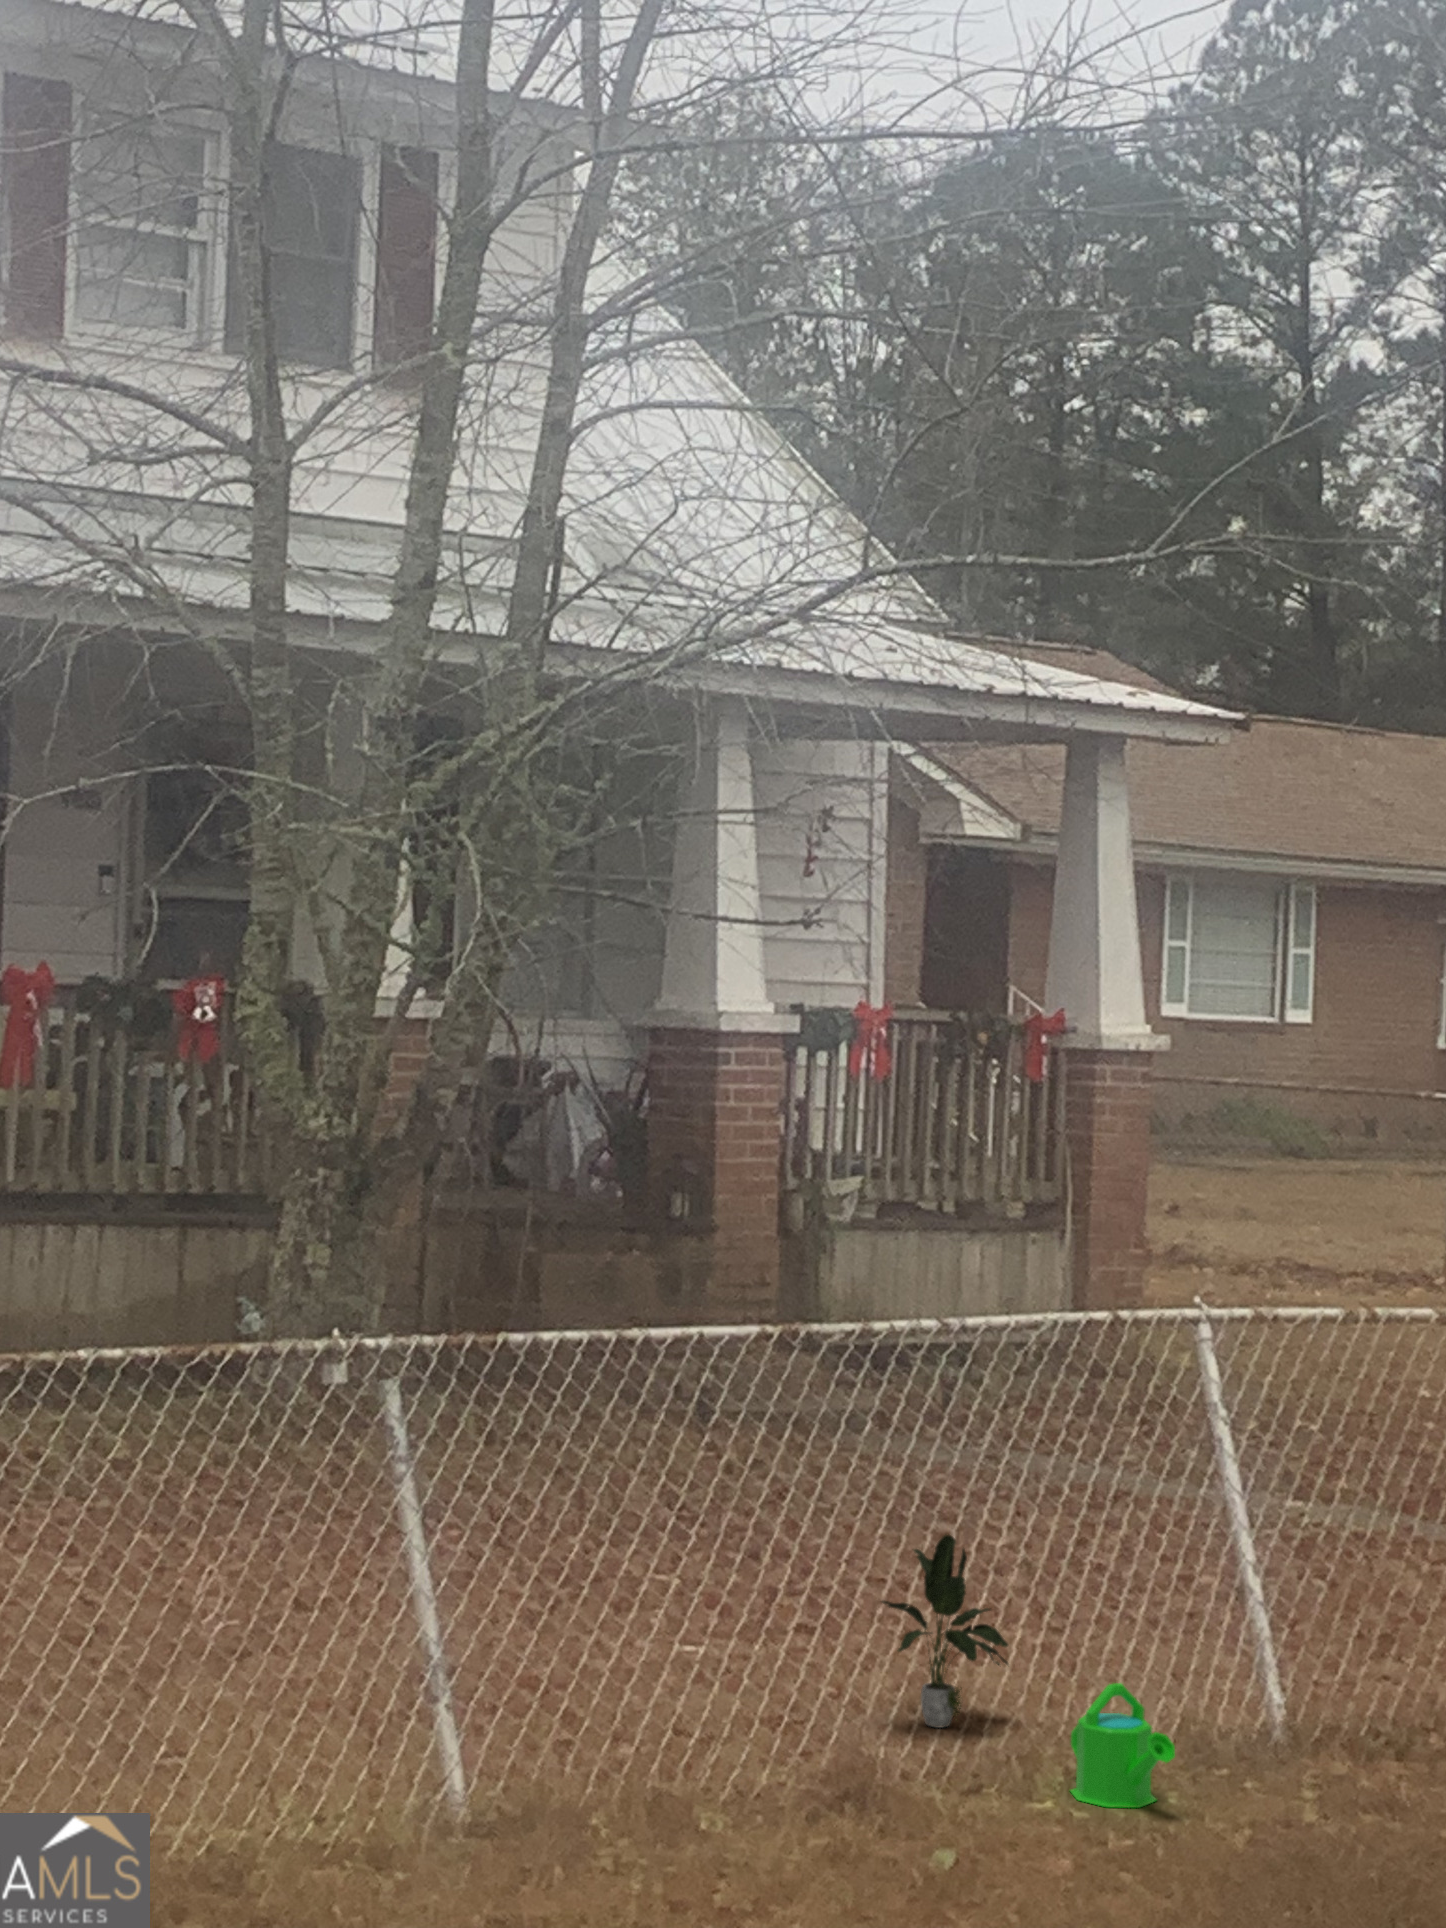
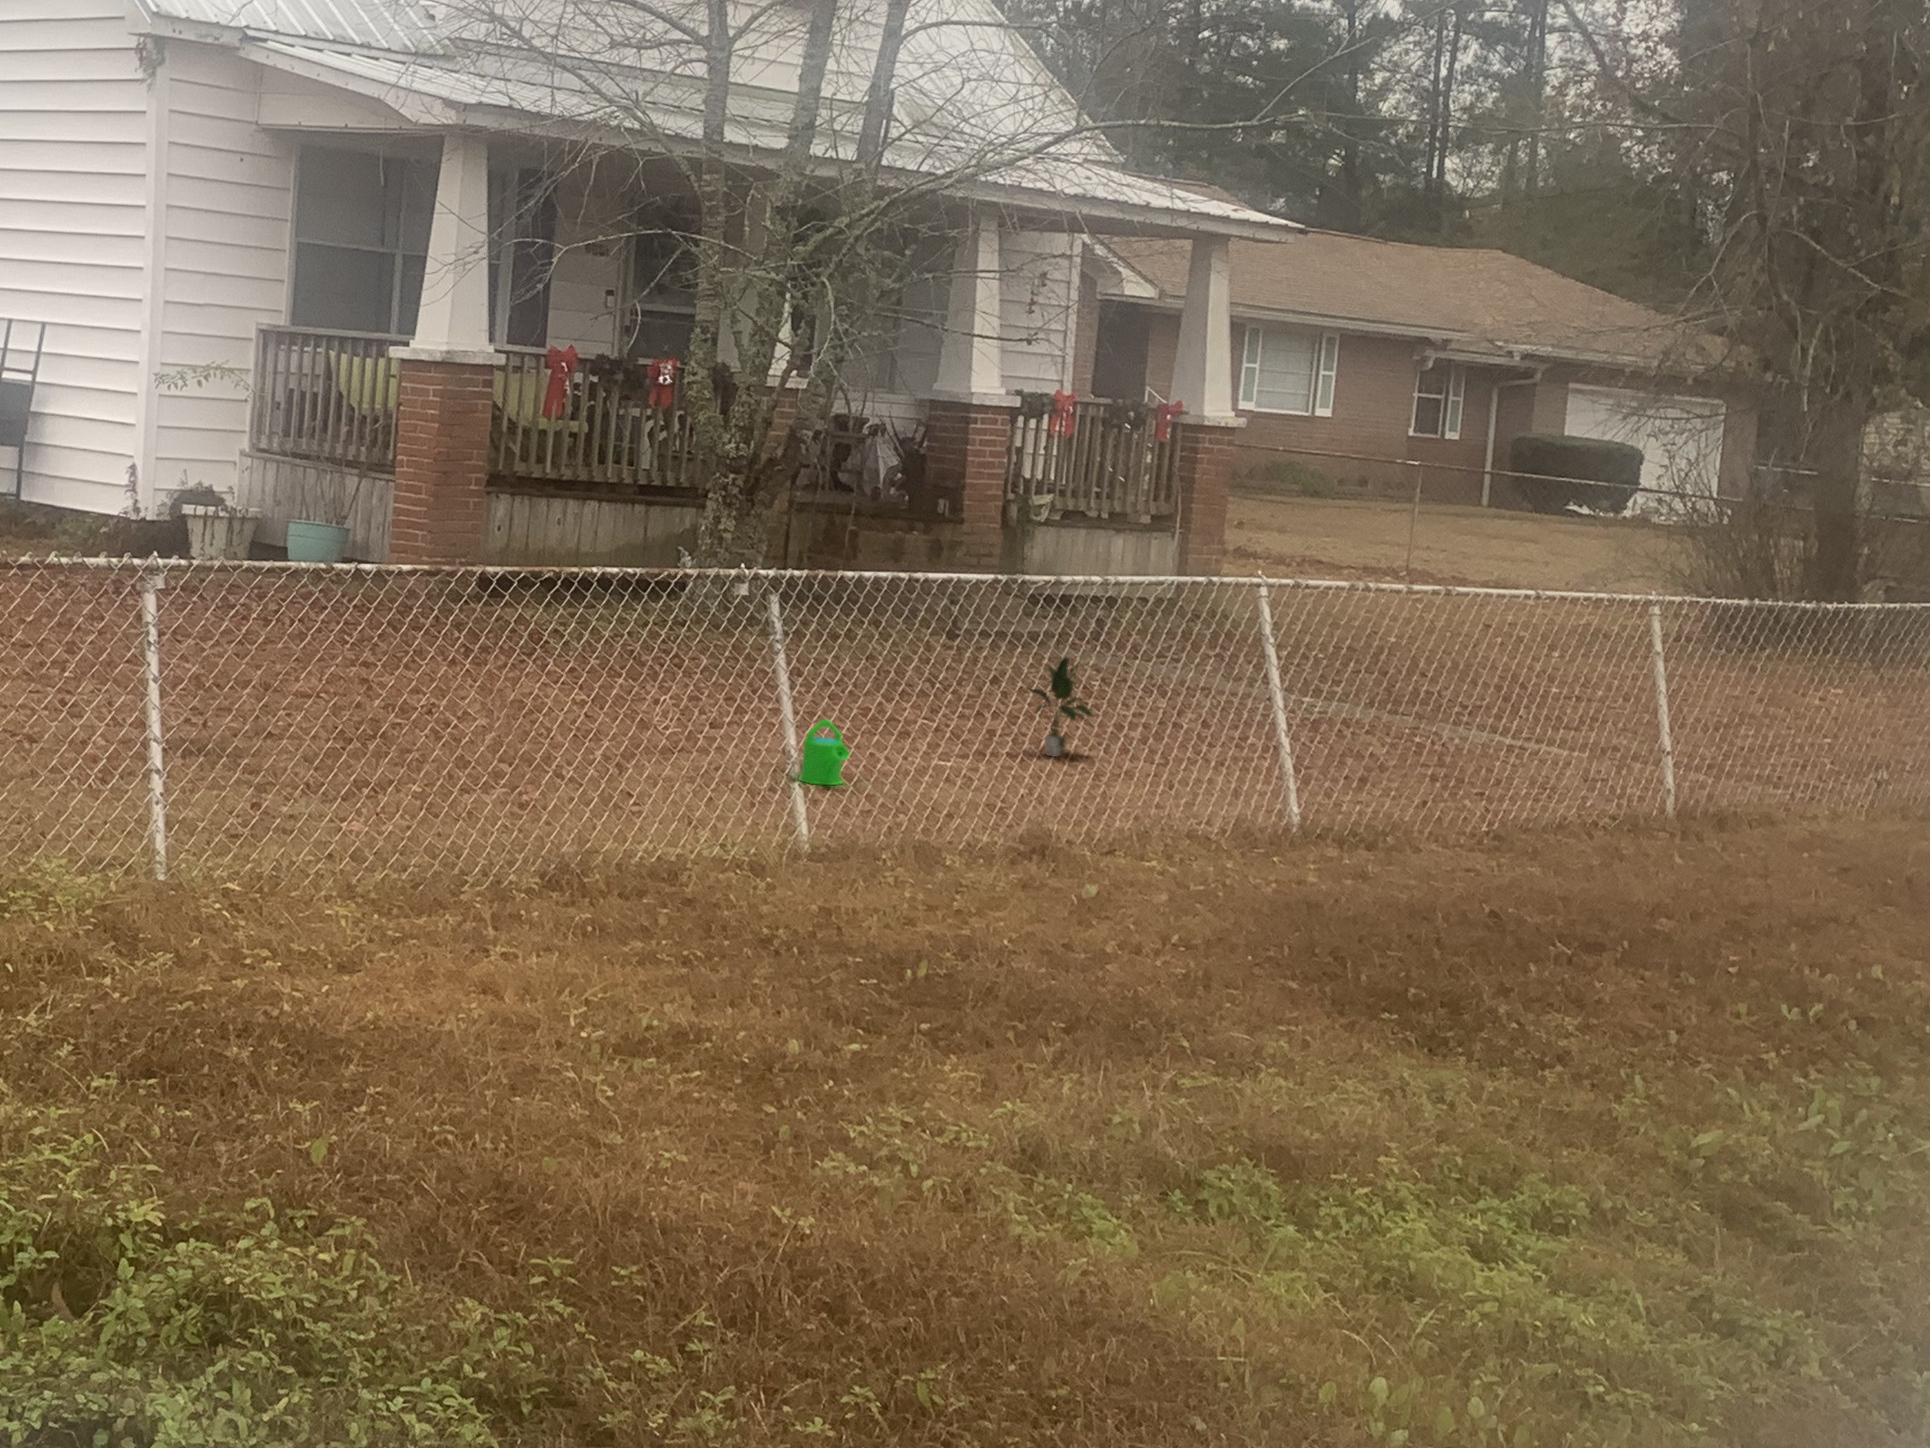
watering can: present [1071,1683,1175,1808] -> present [798,720,849,785]

